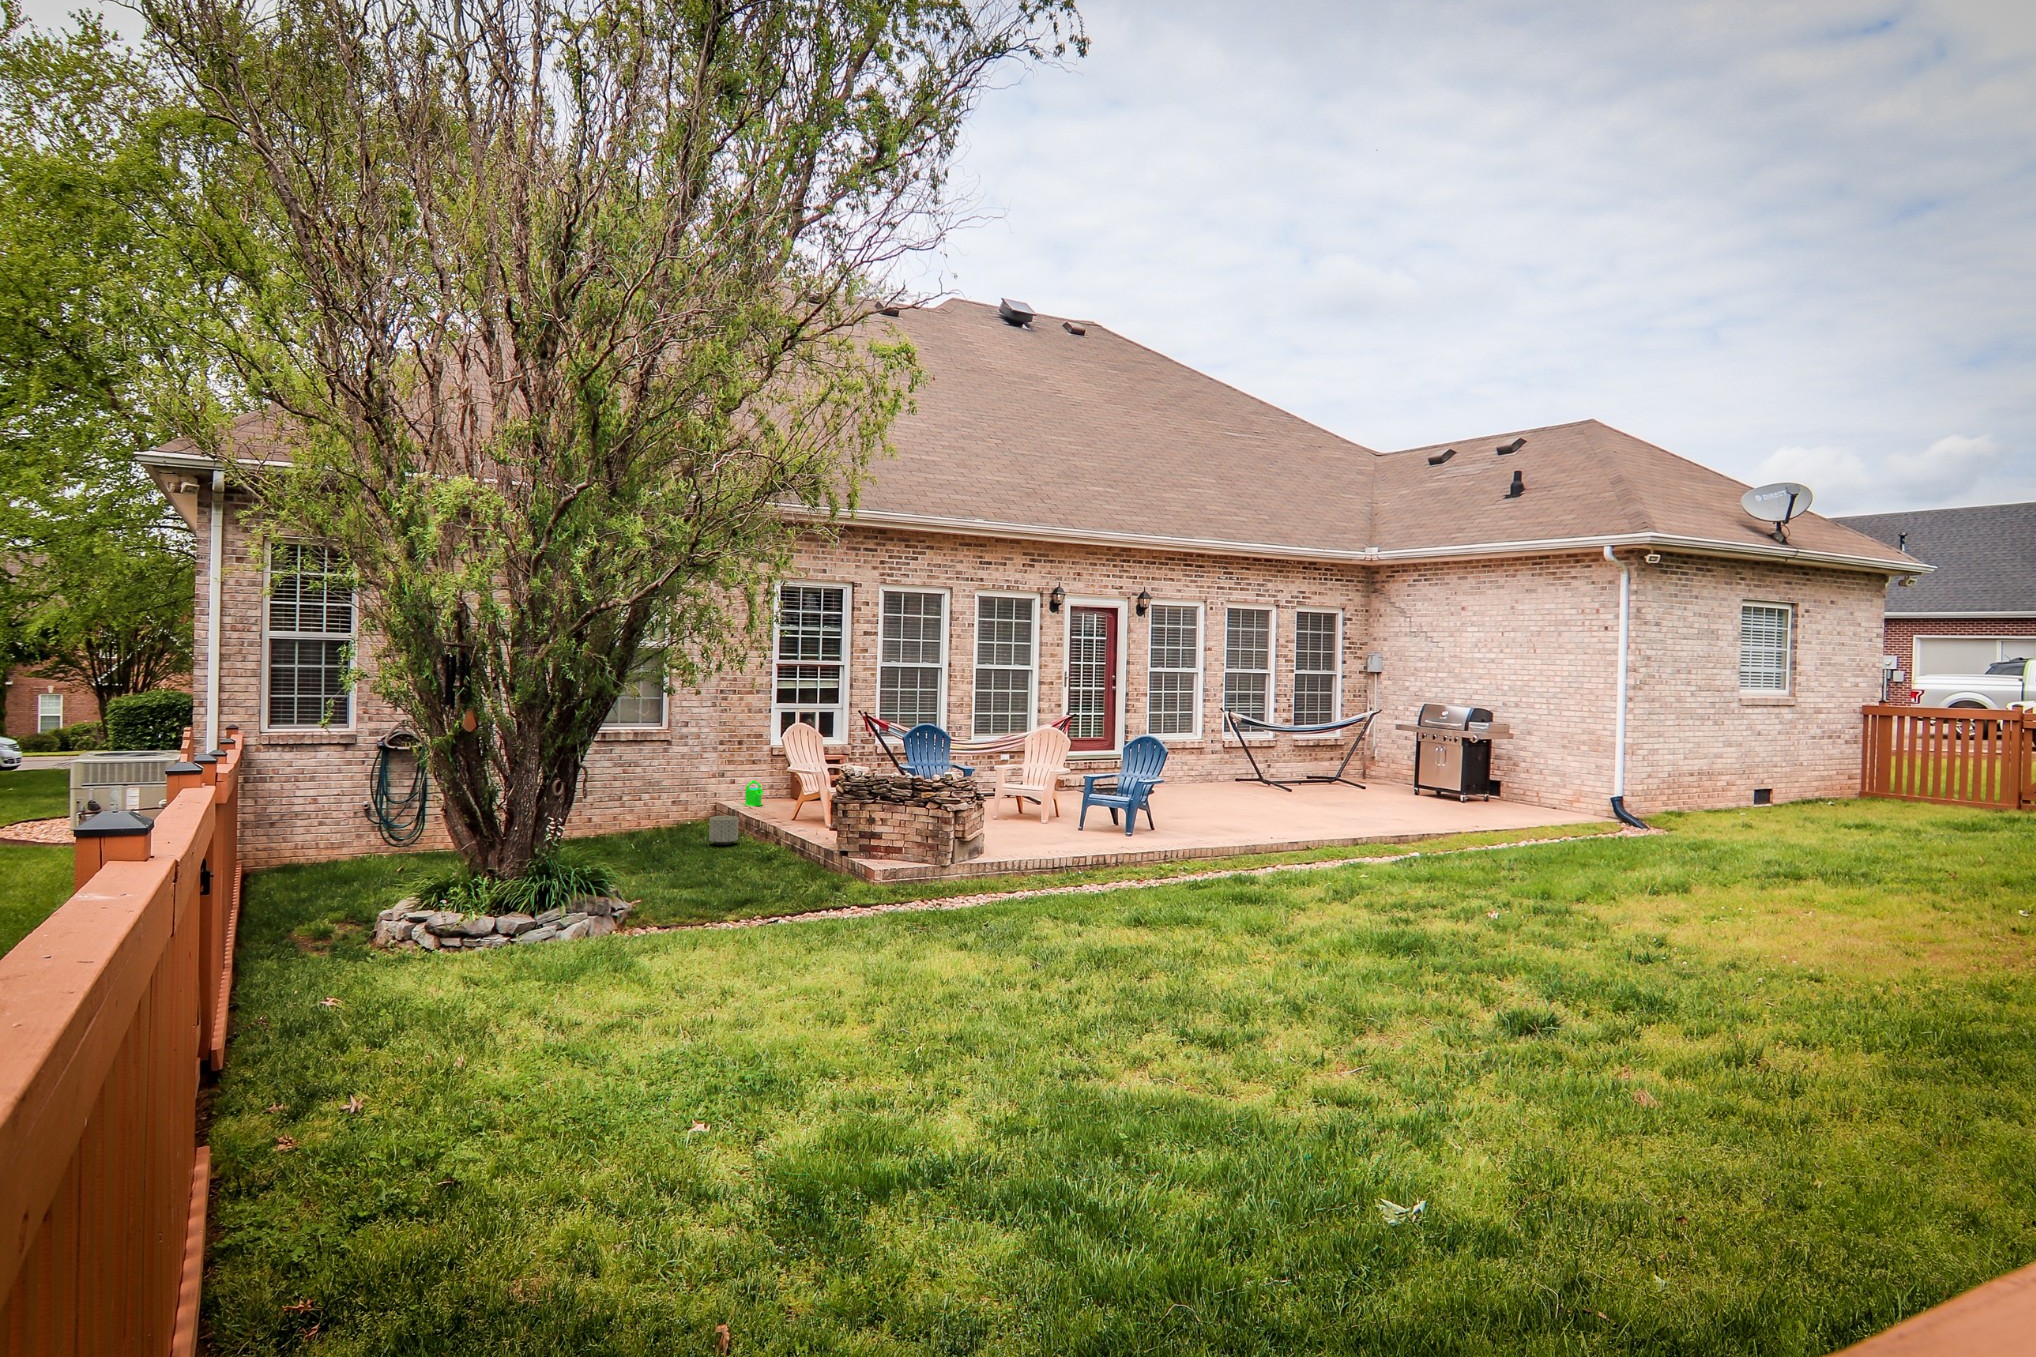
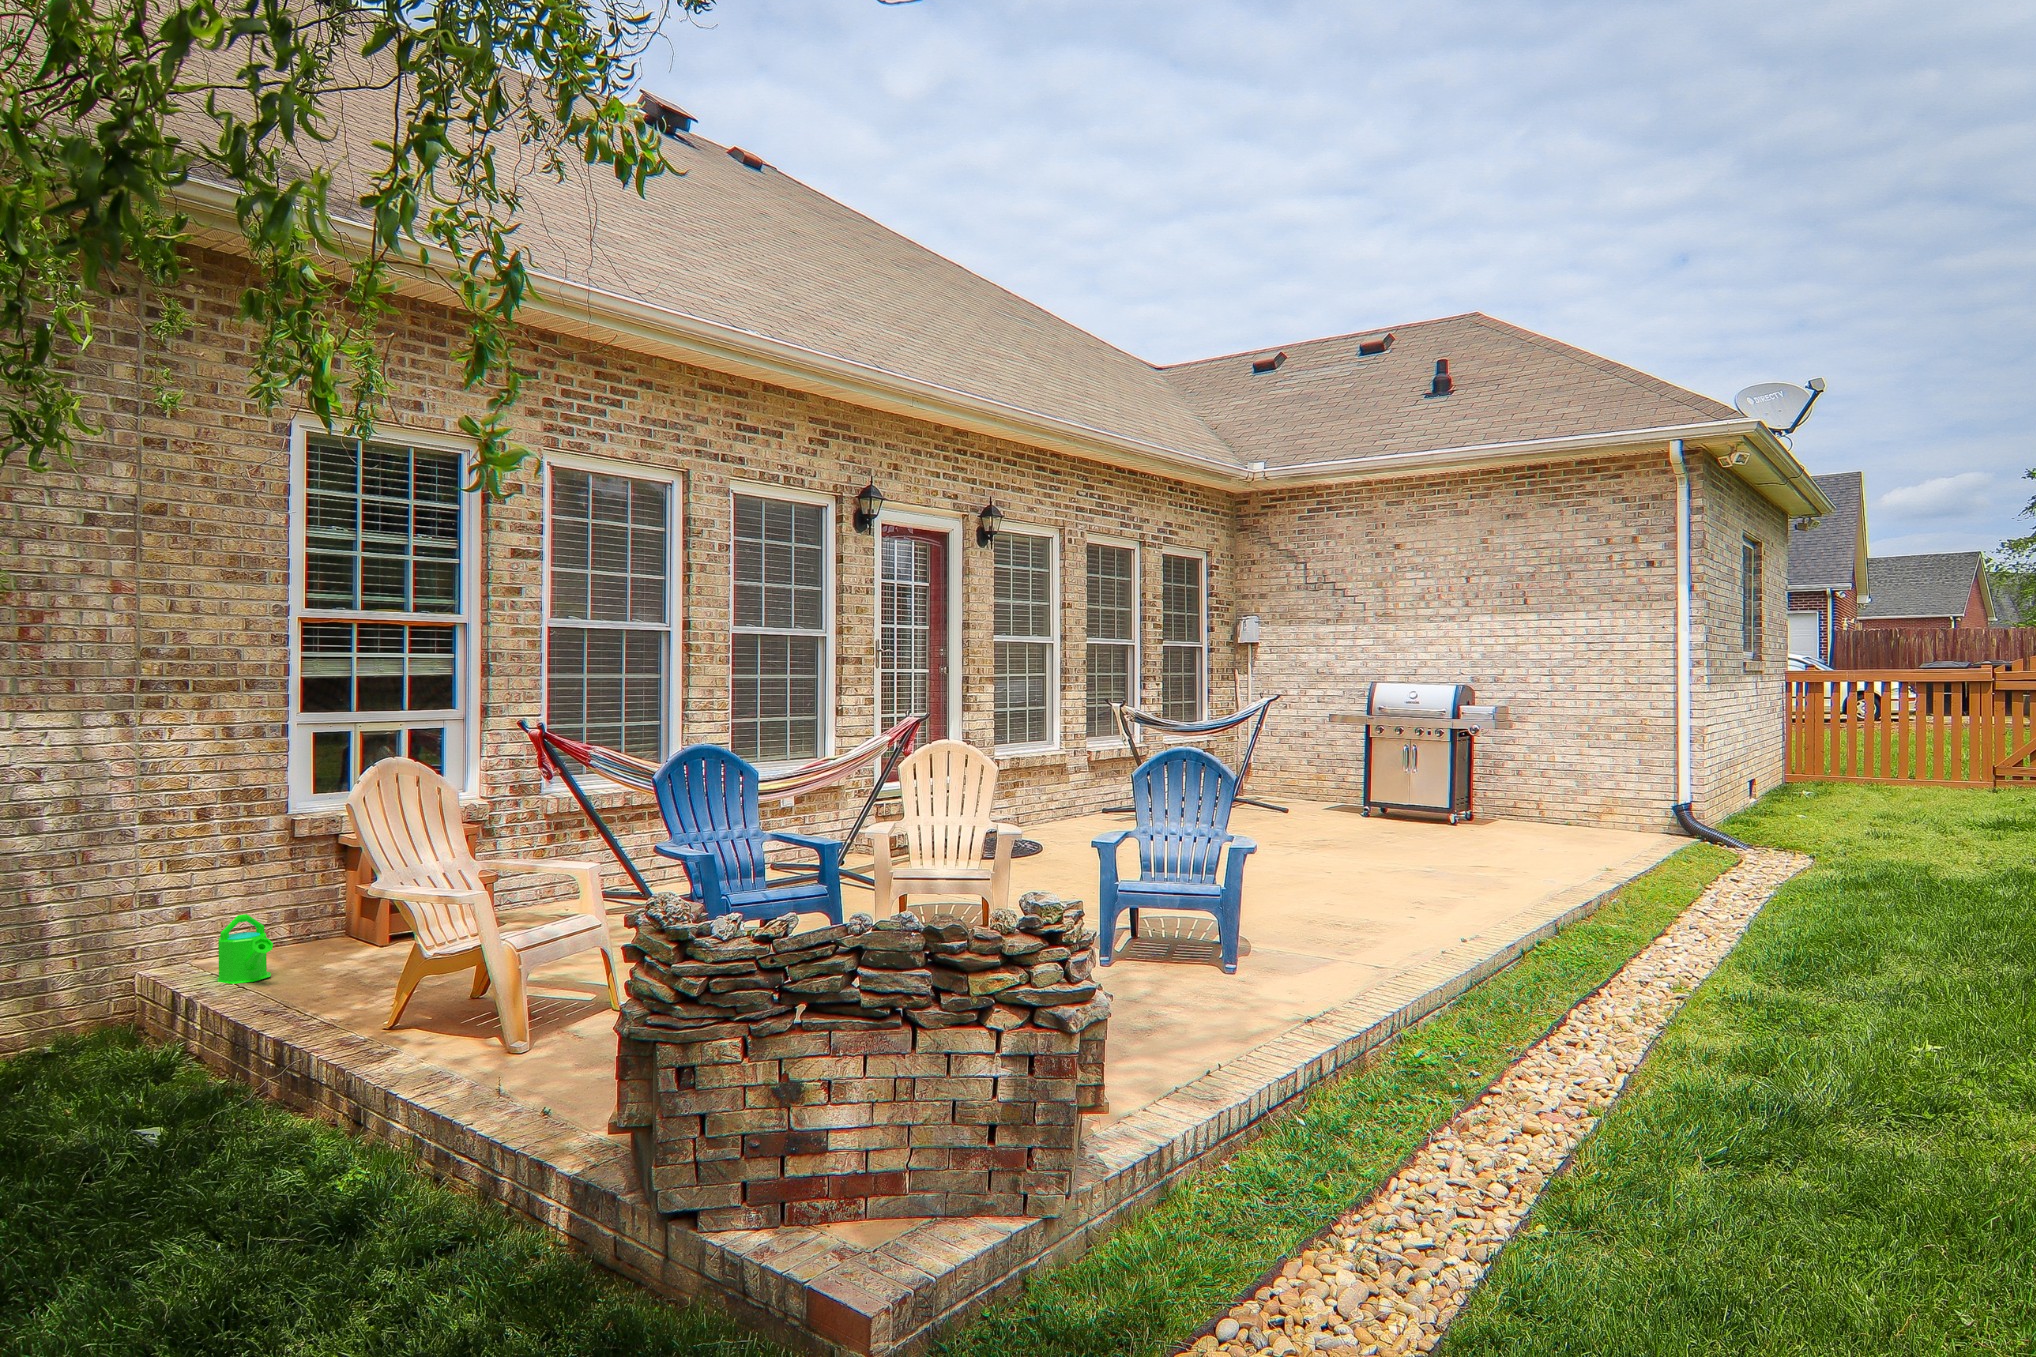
planter: present [709,816,738,845] -> none [98,1060,209,1167]

